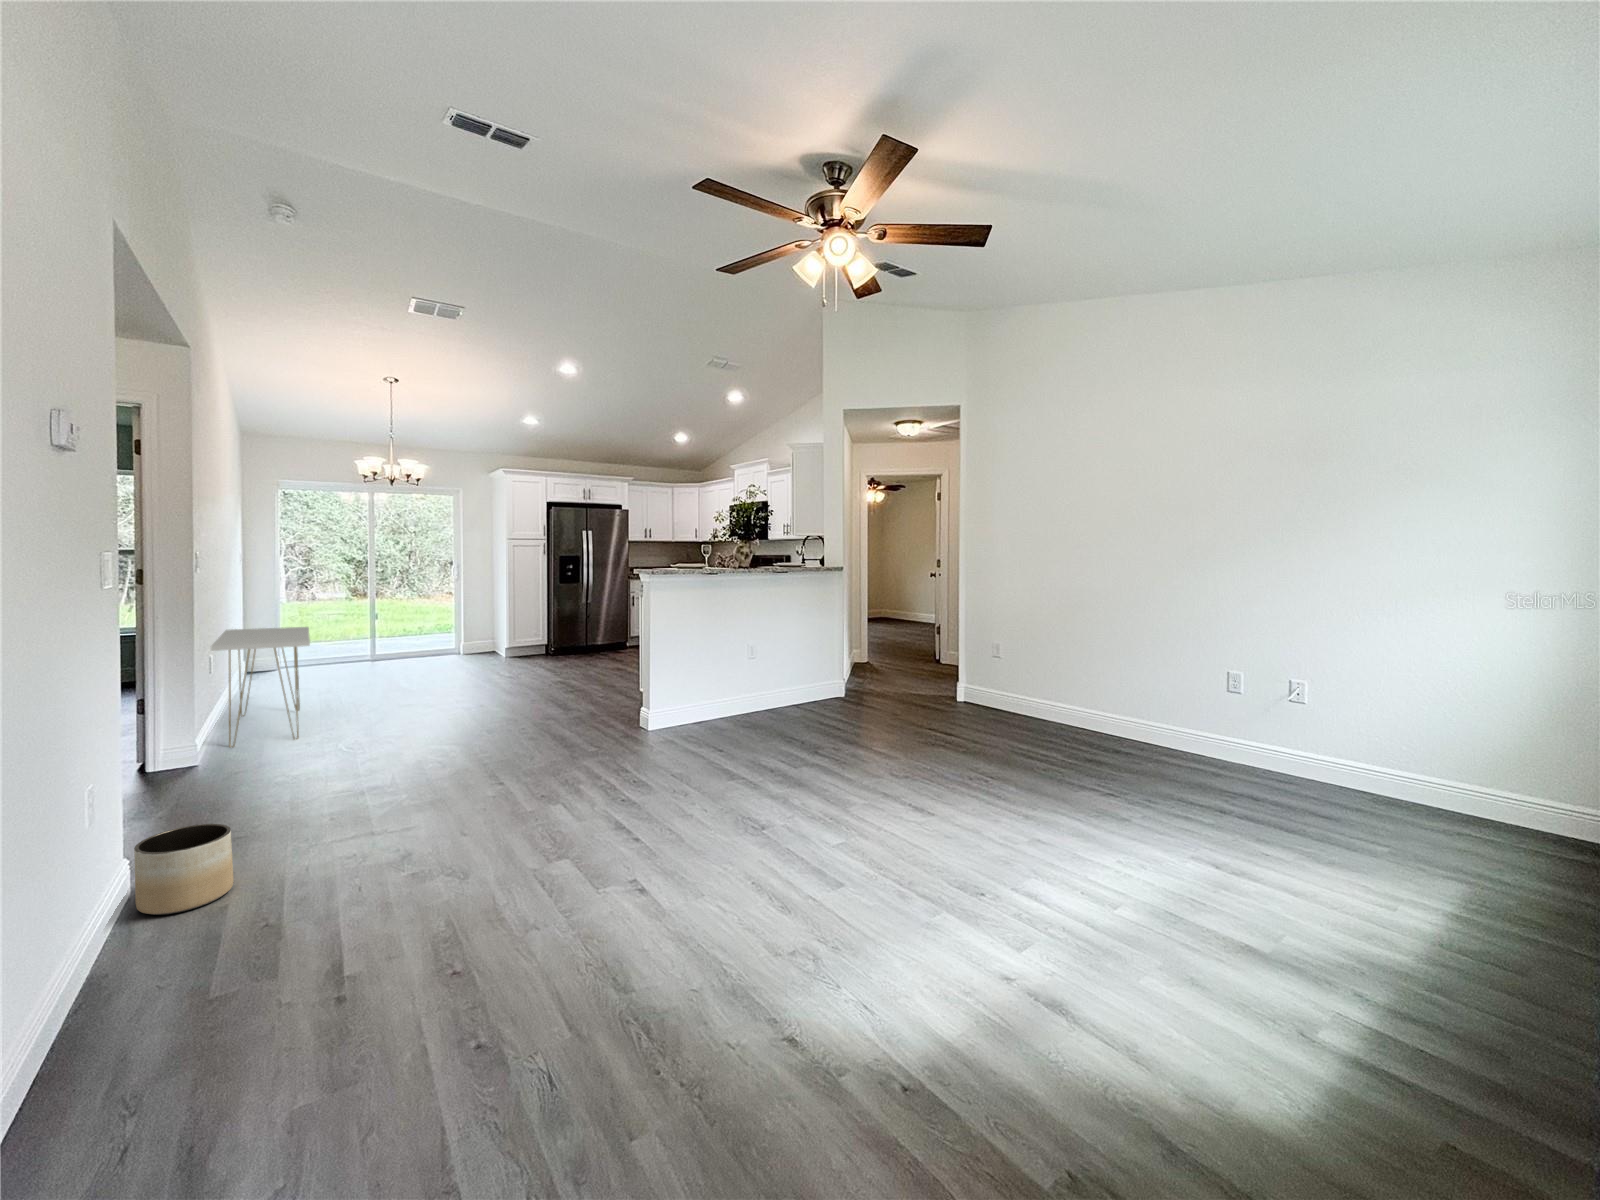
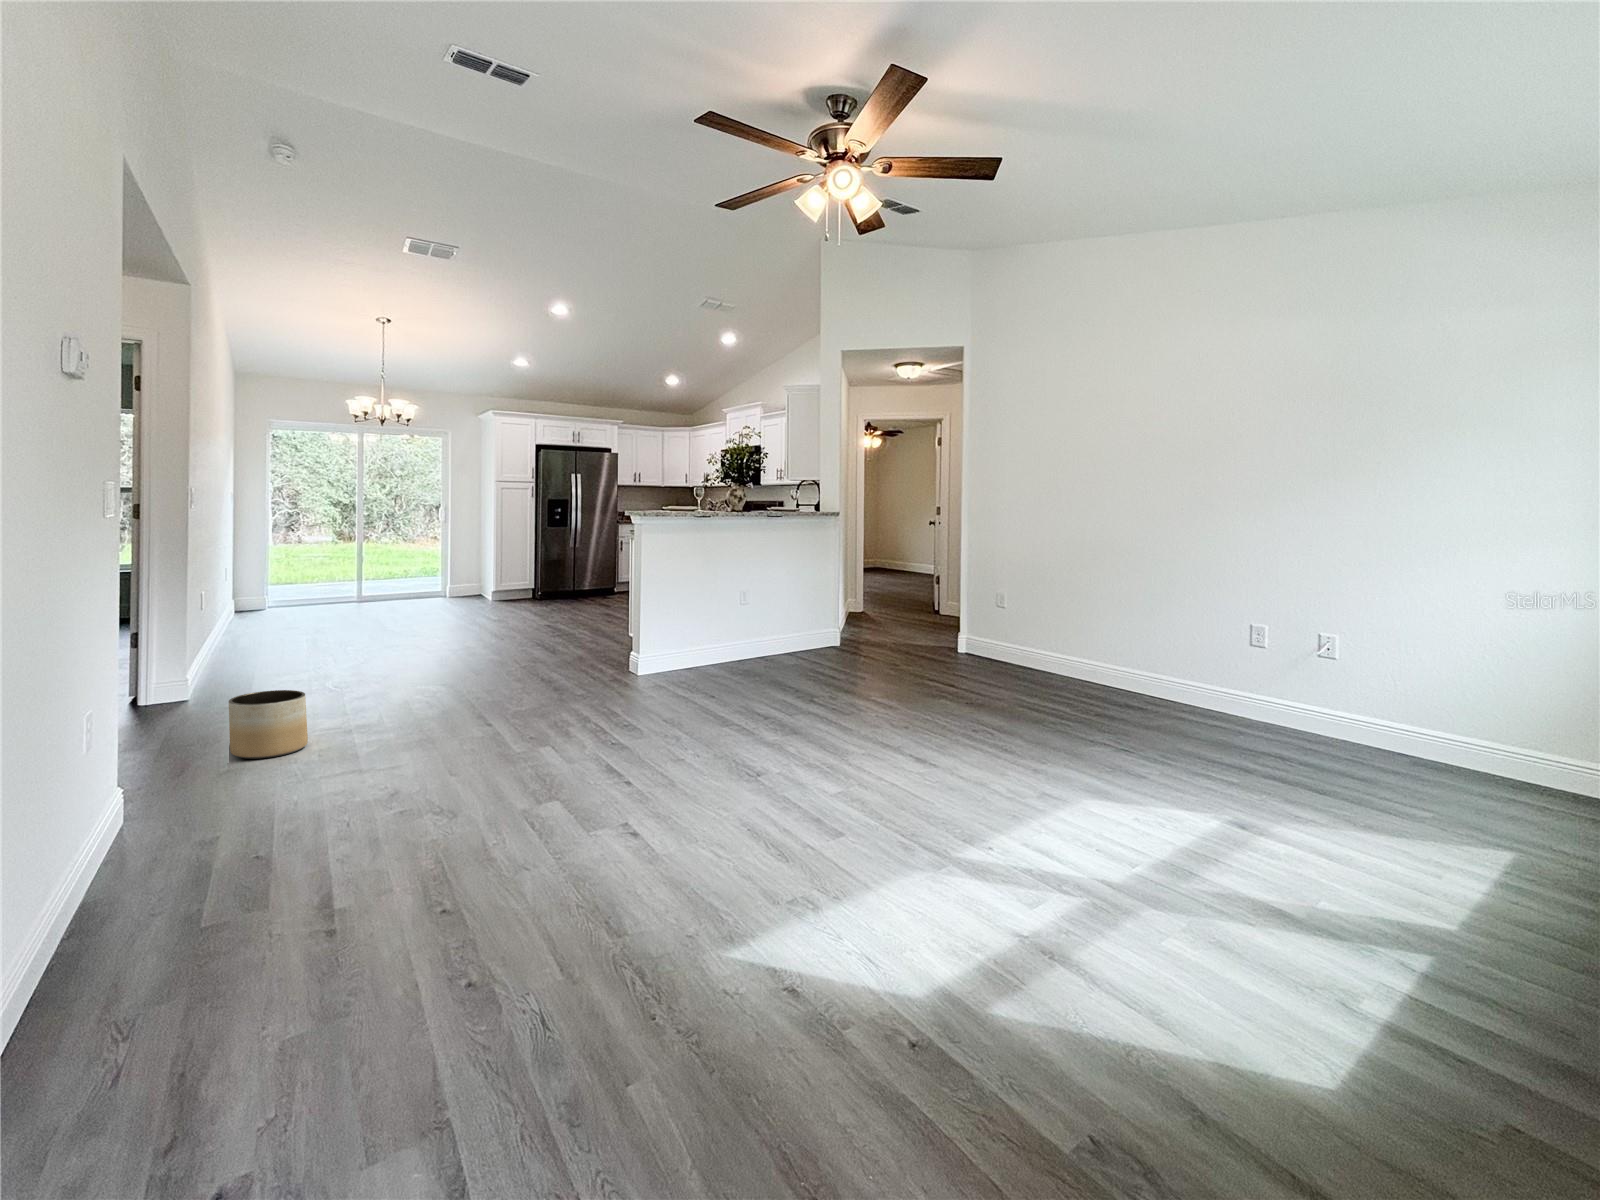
console table: present [211,627,310,748] -> none [232,557,324,664]

